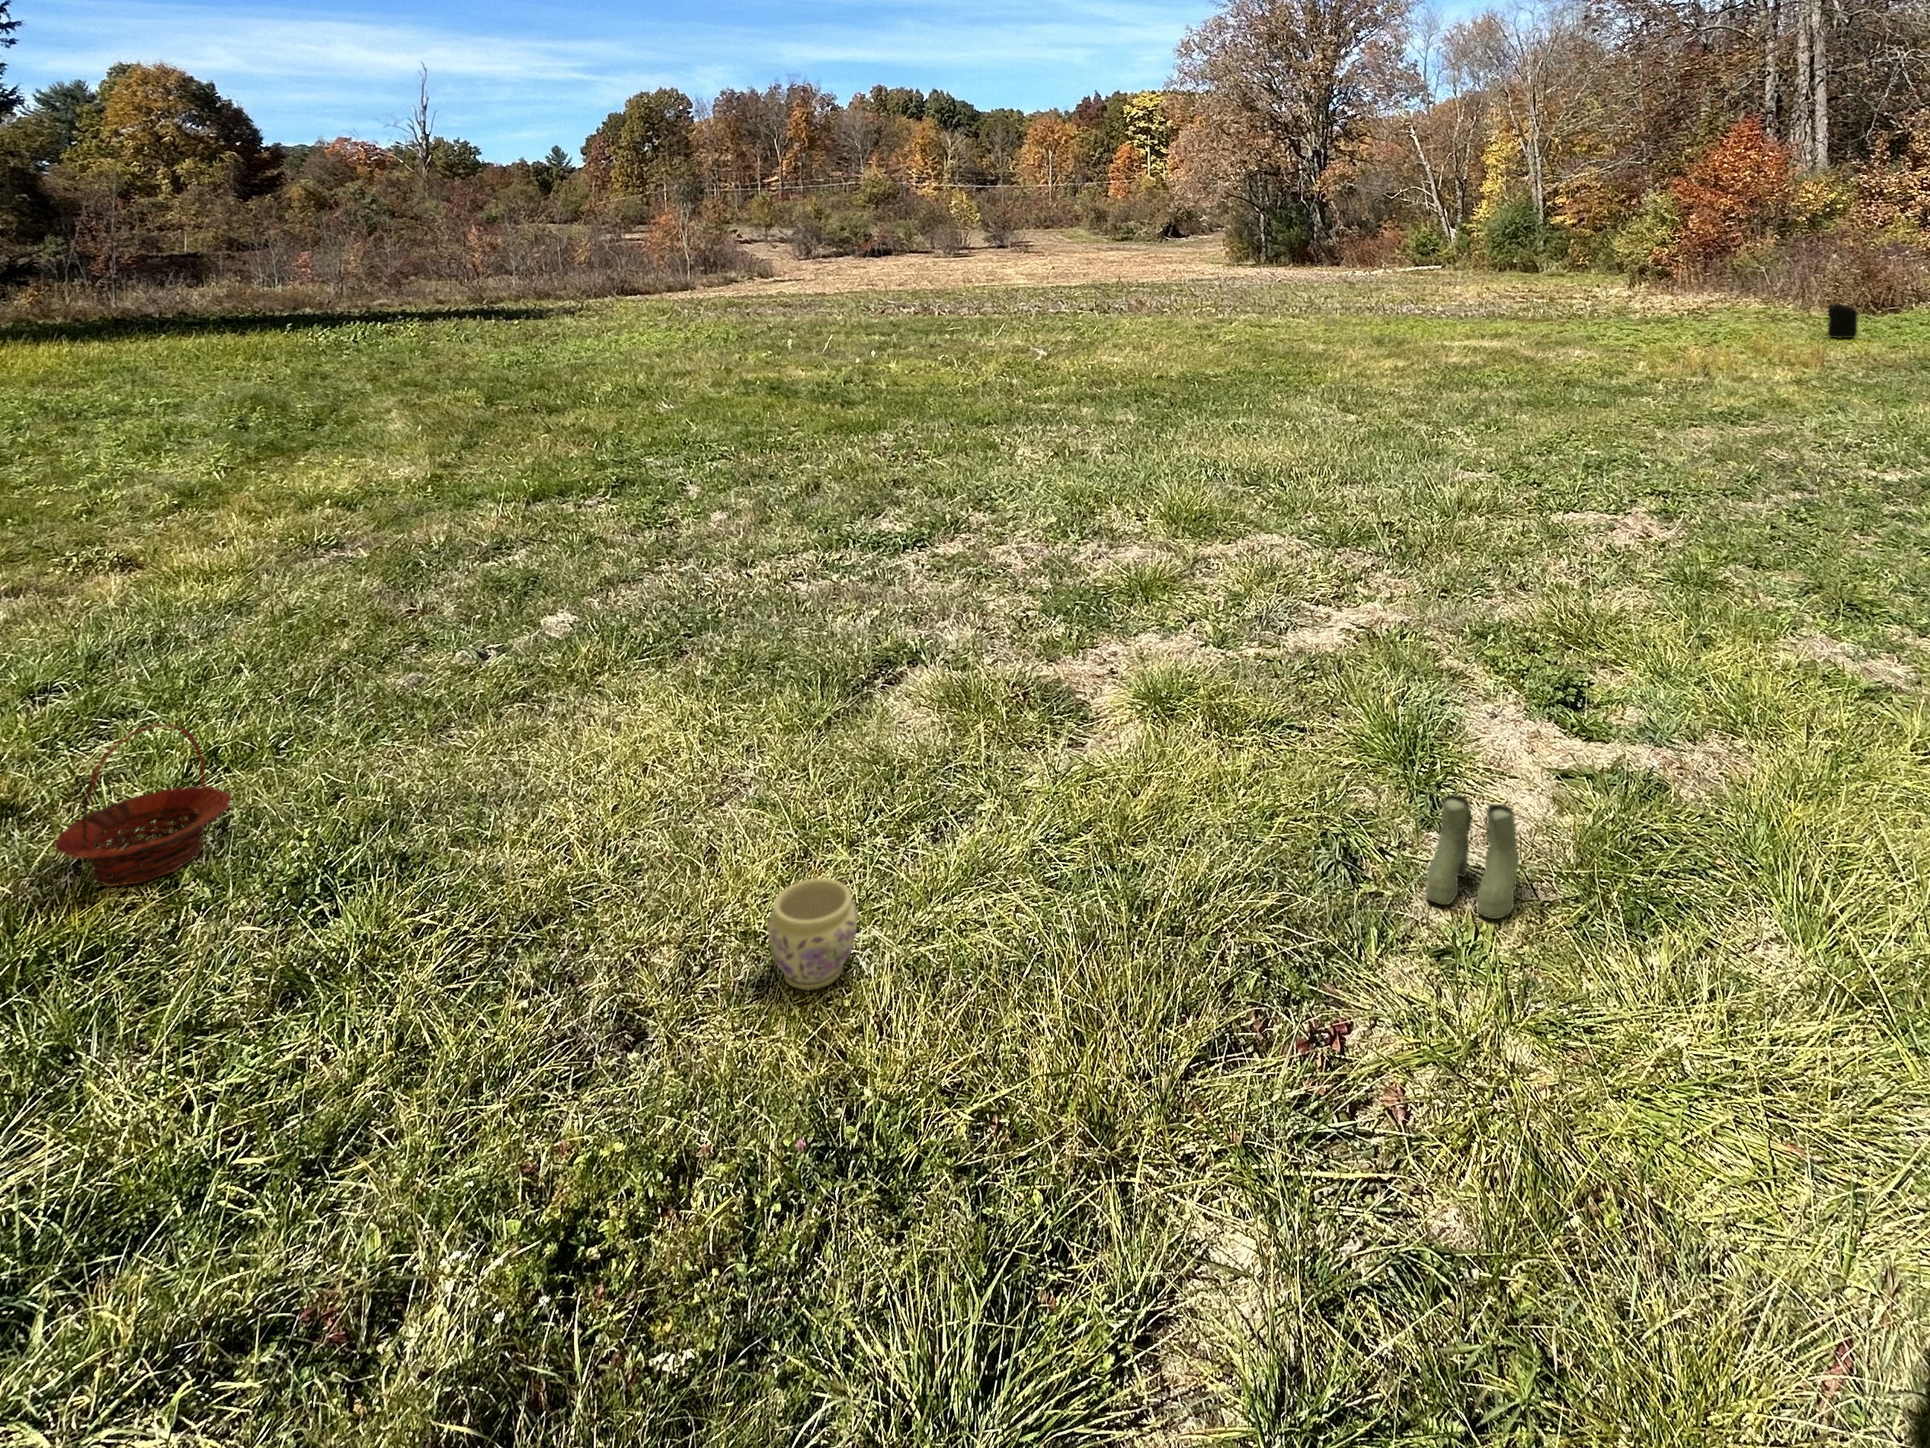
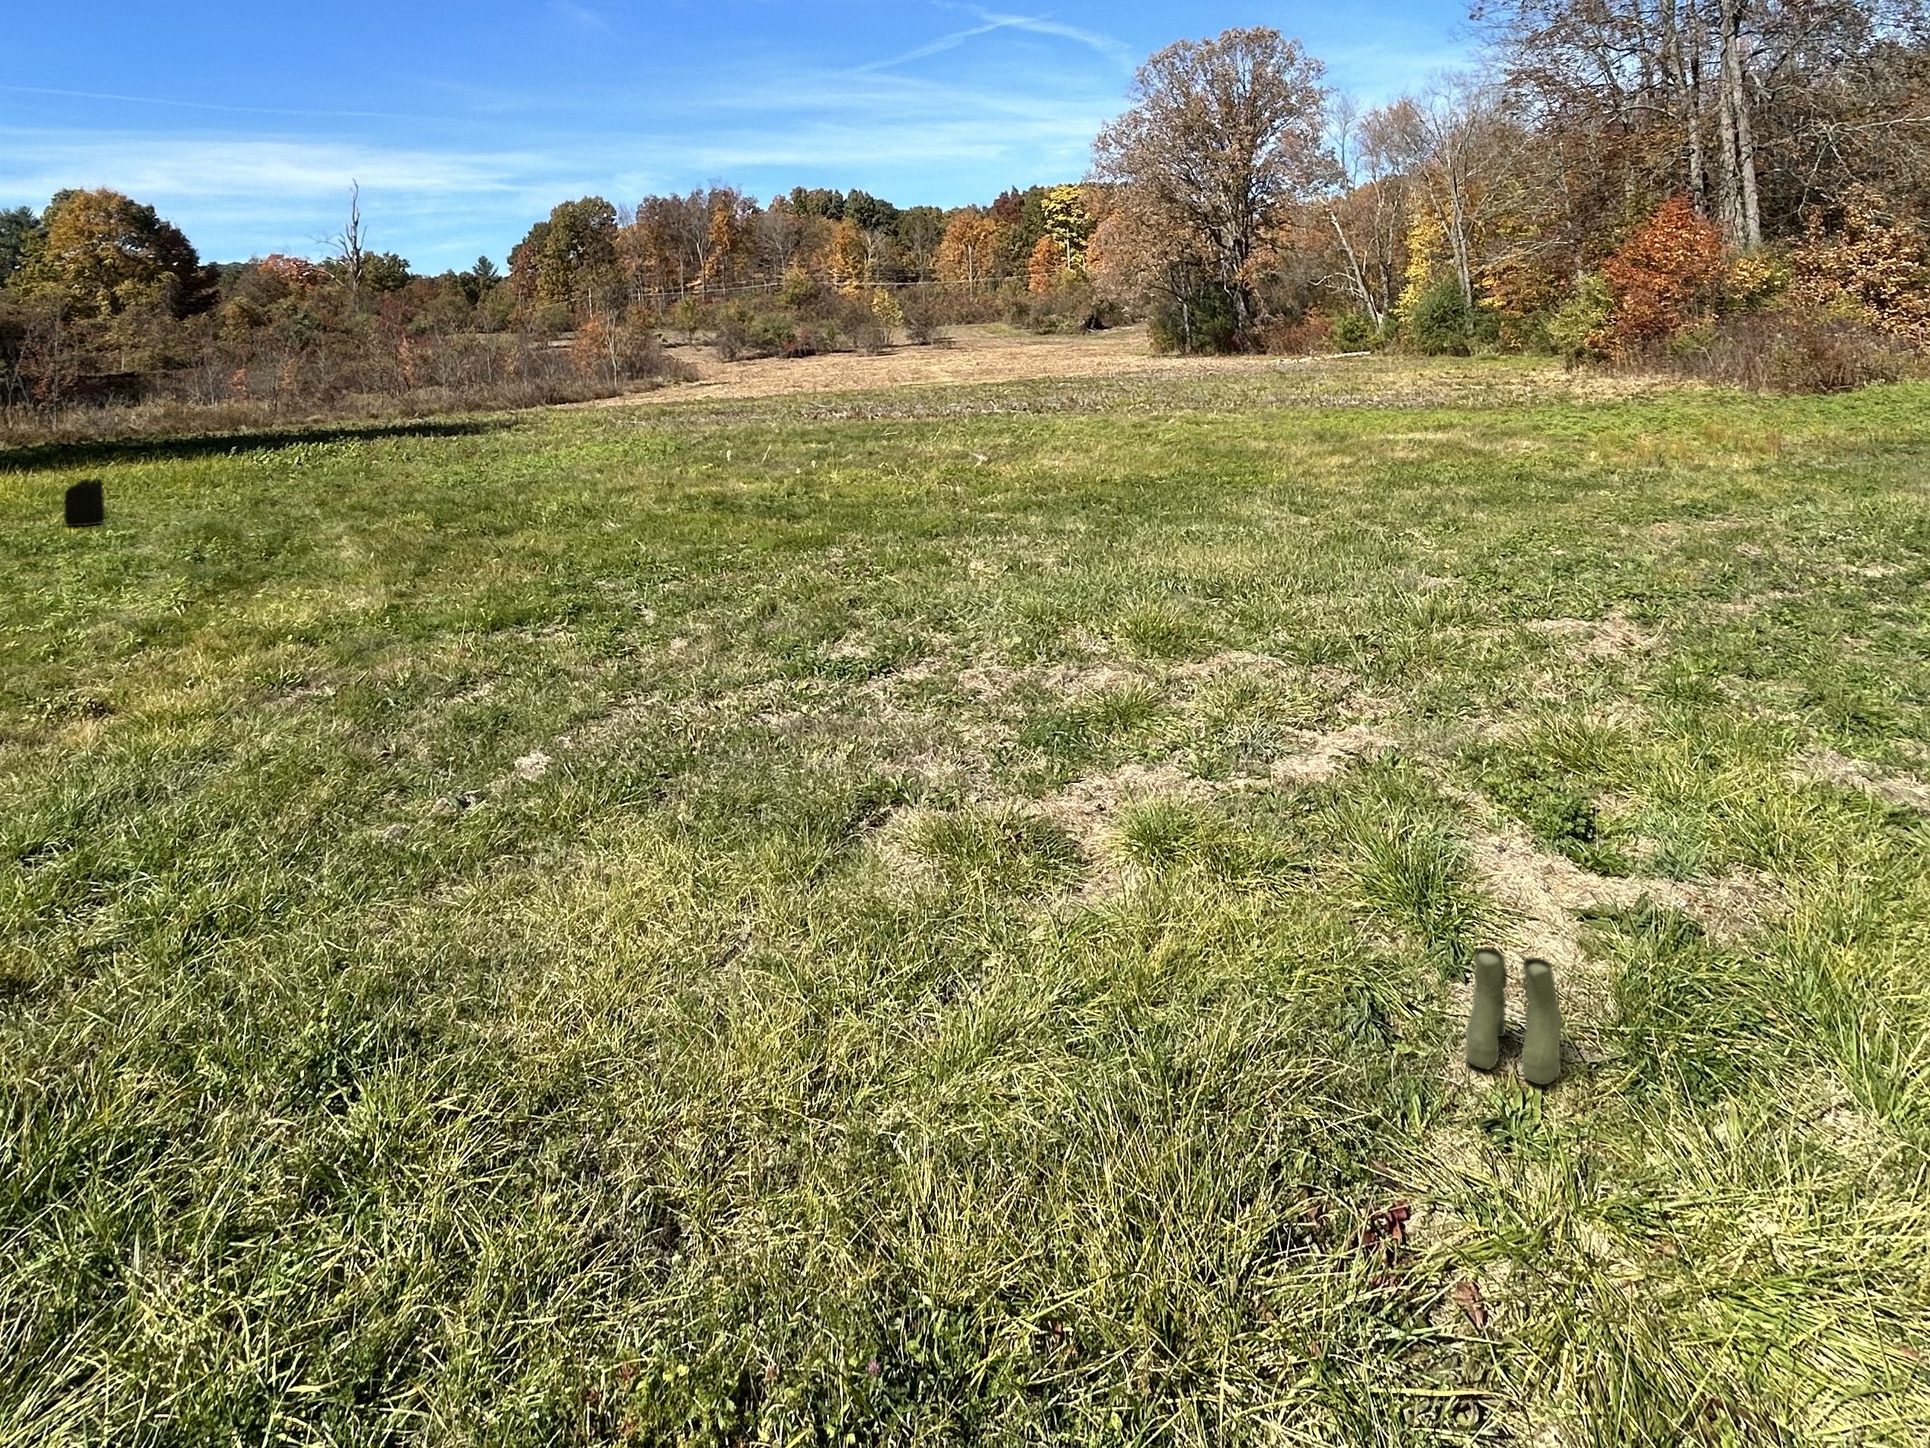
backpack: present [1827,304,1857,338] -> present [64,479,106,526]
basket: present [54,724,231,887] -> none [74,898,244,1073]
planter: present [768,878,858,991] -> none [800,1053,890,1178]

